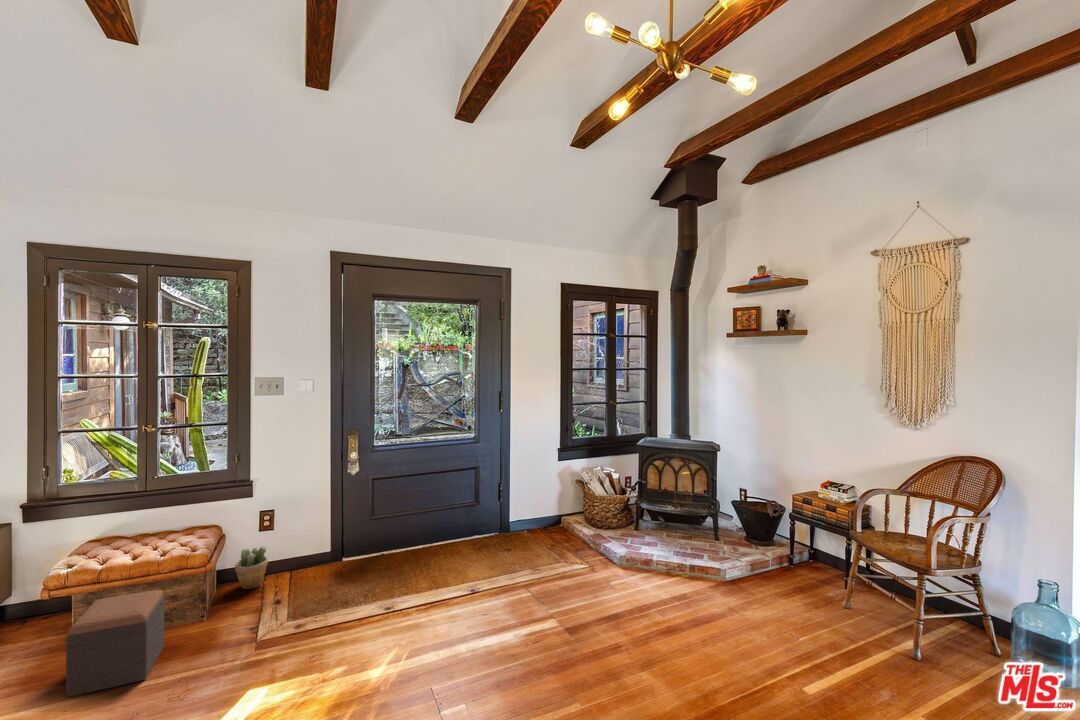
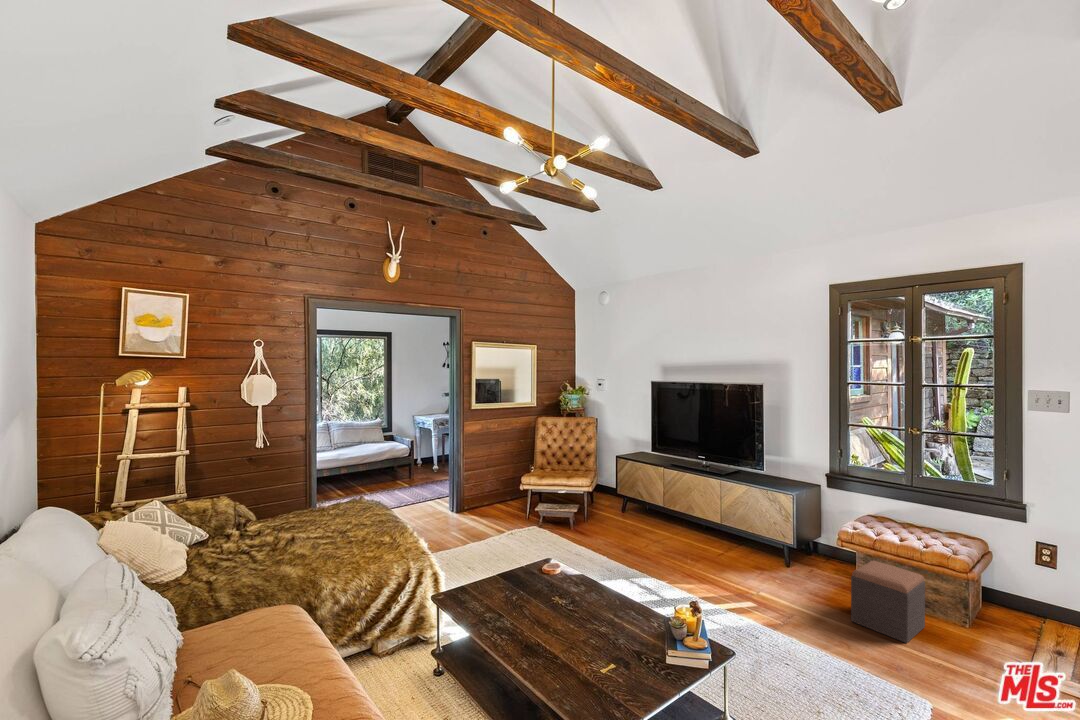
potted plant: present [235,546,268,589] -> none [1003,578,1047,627]

